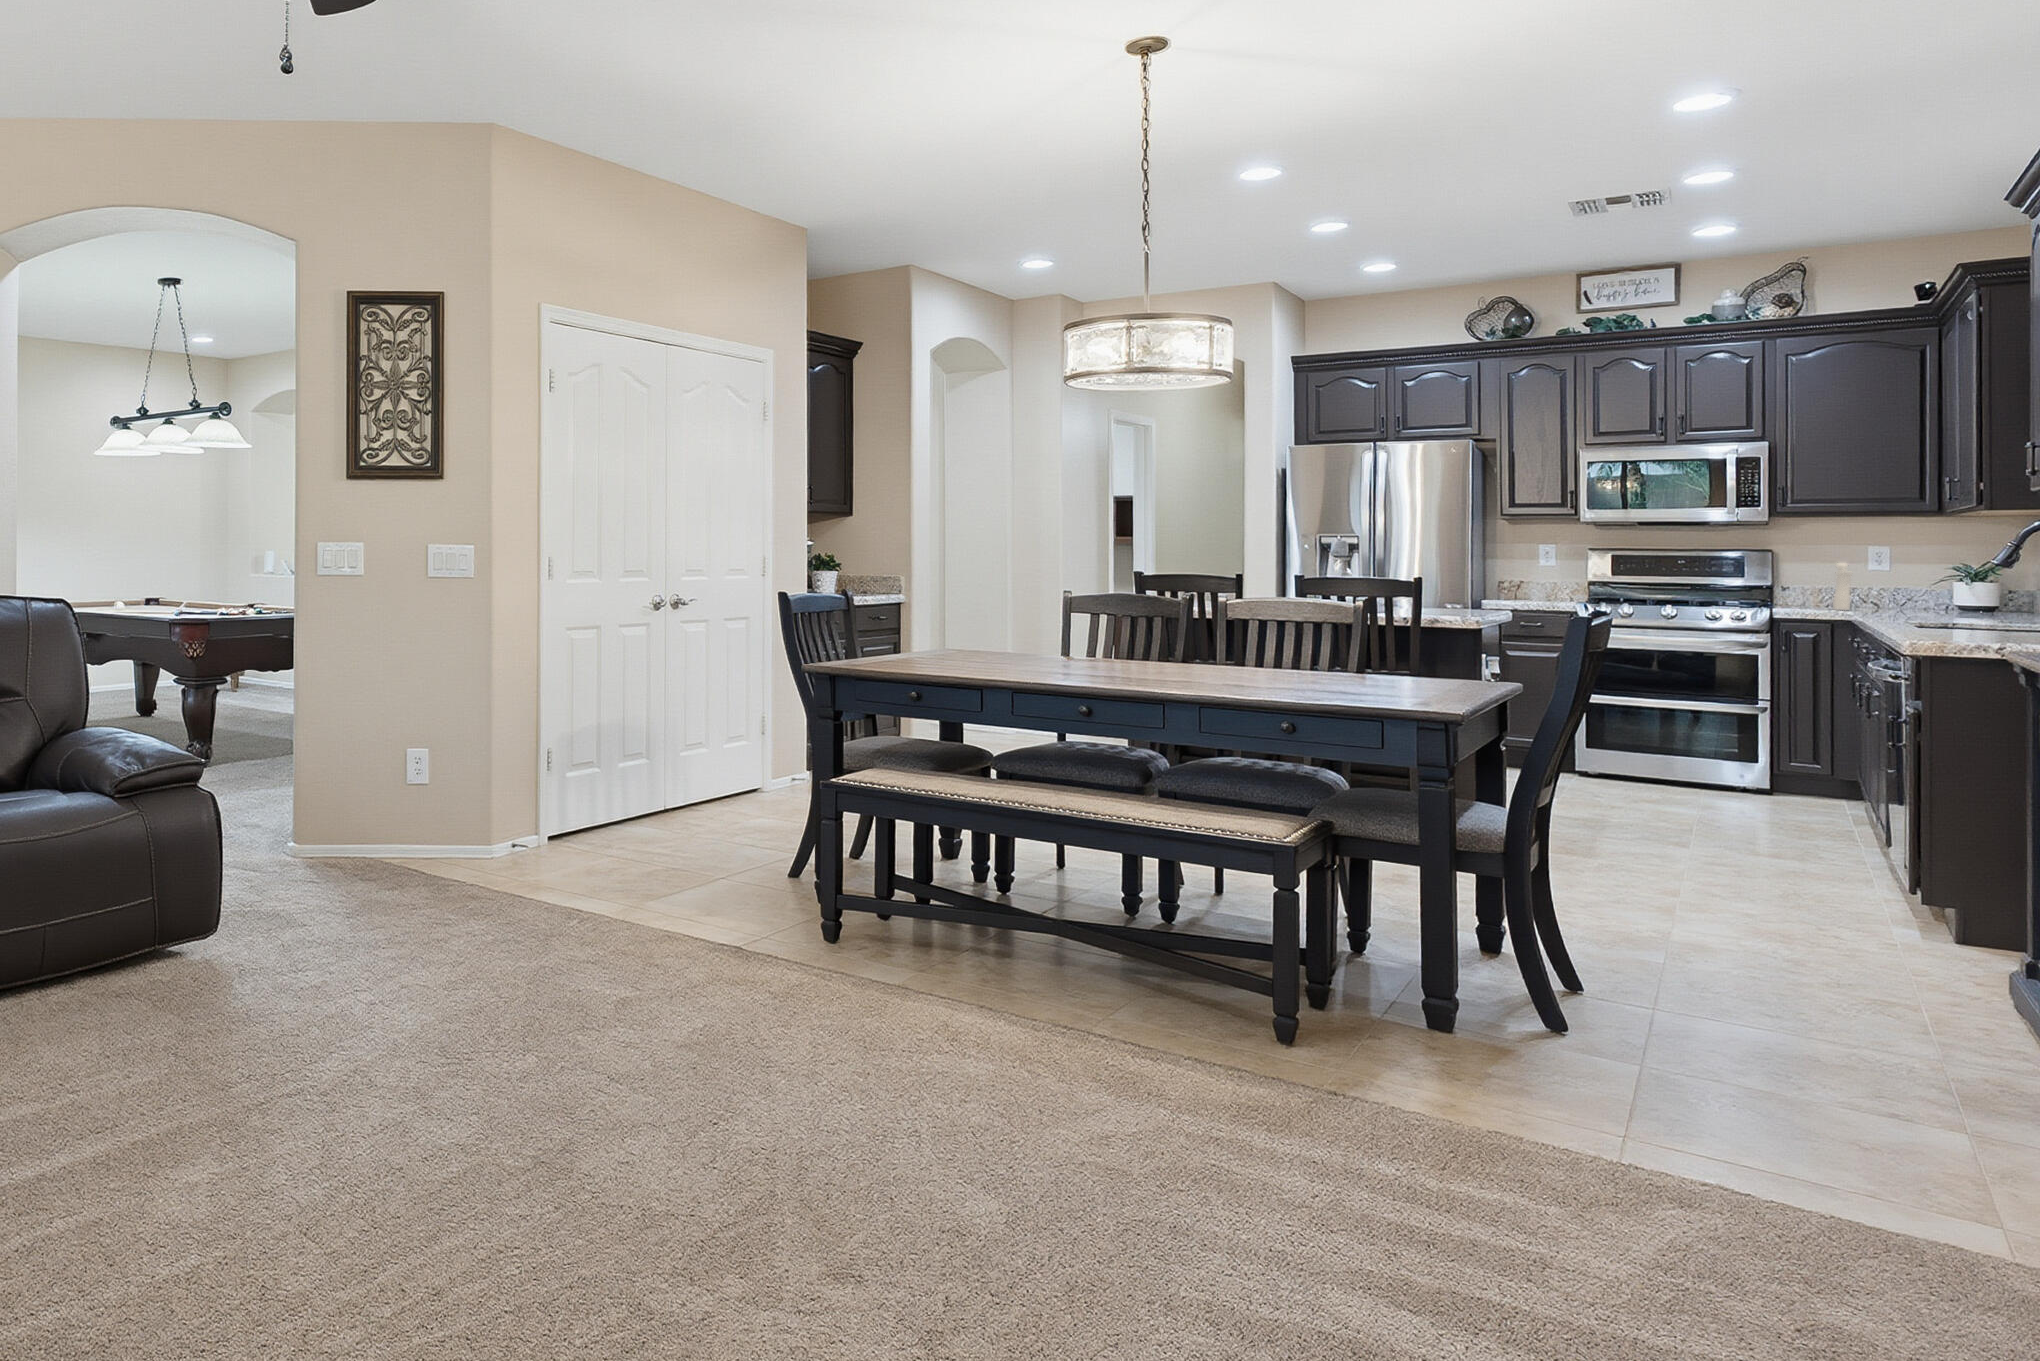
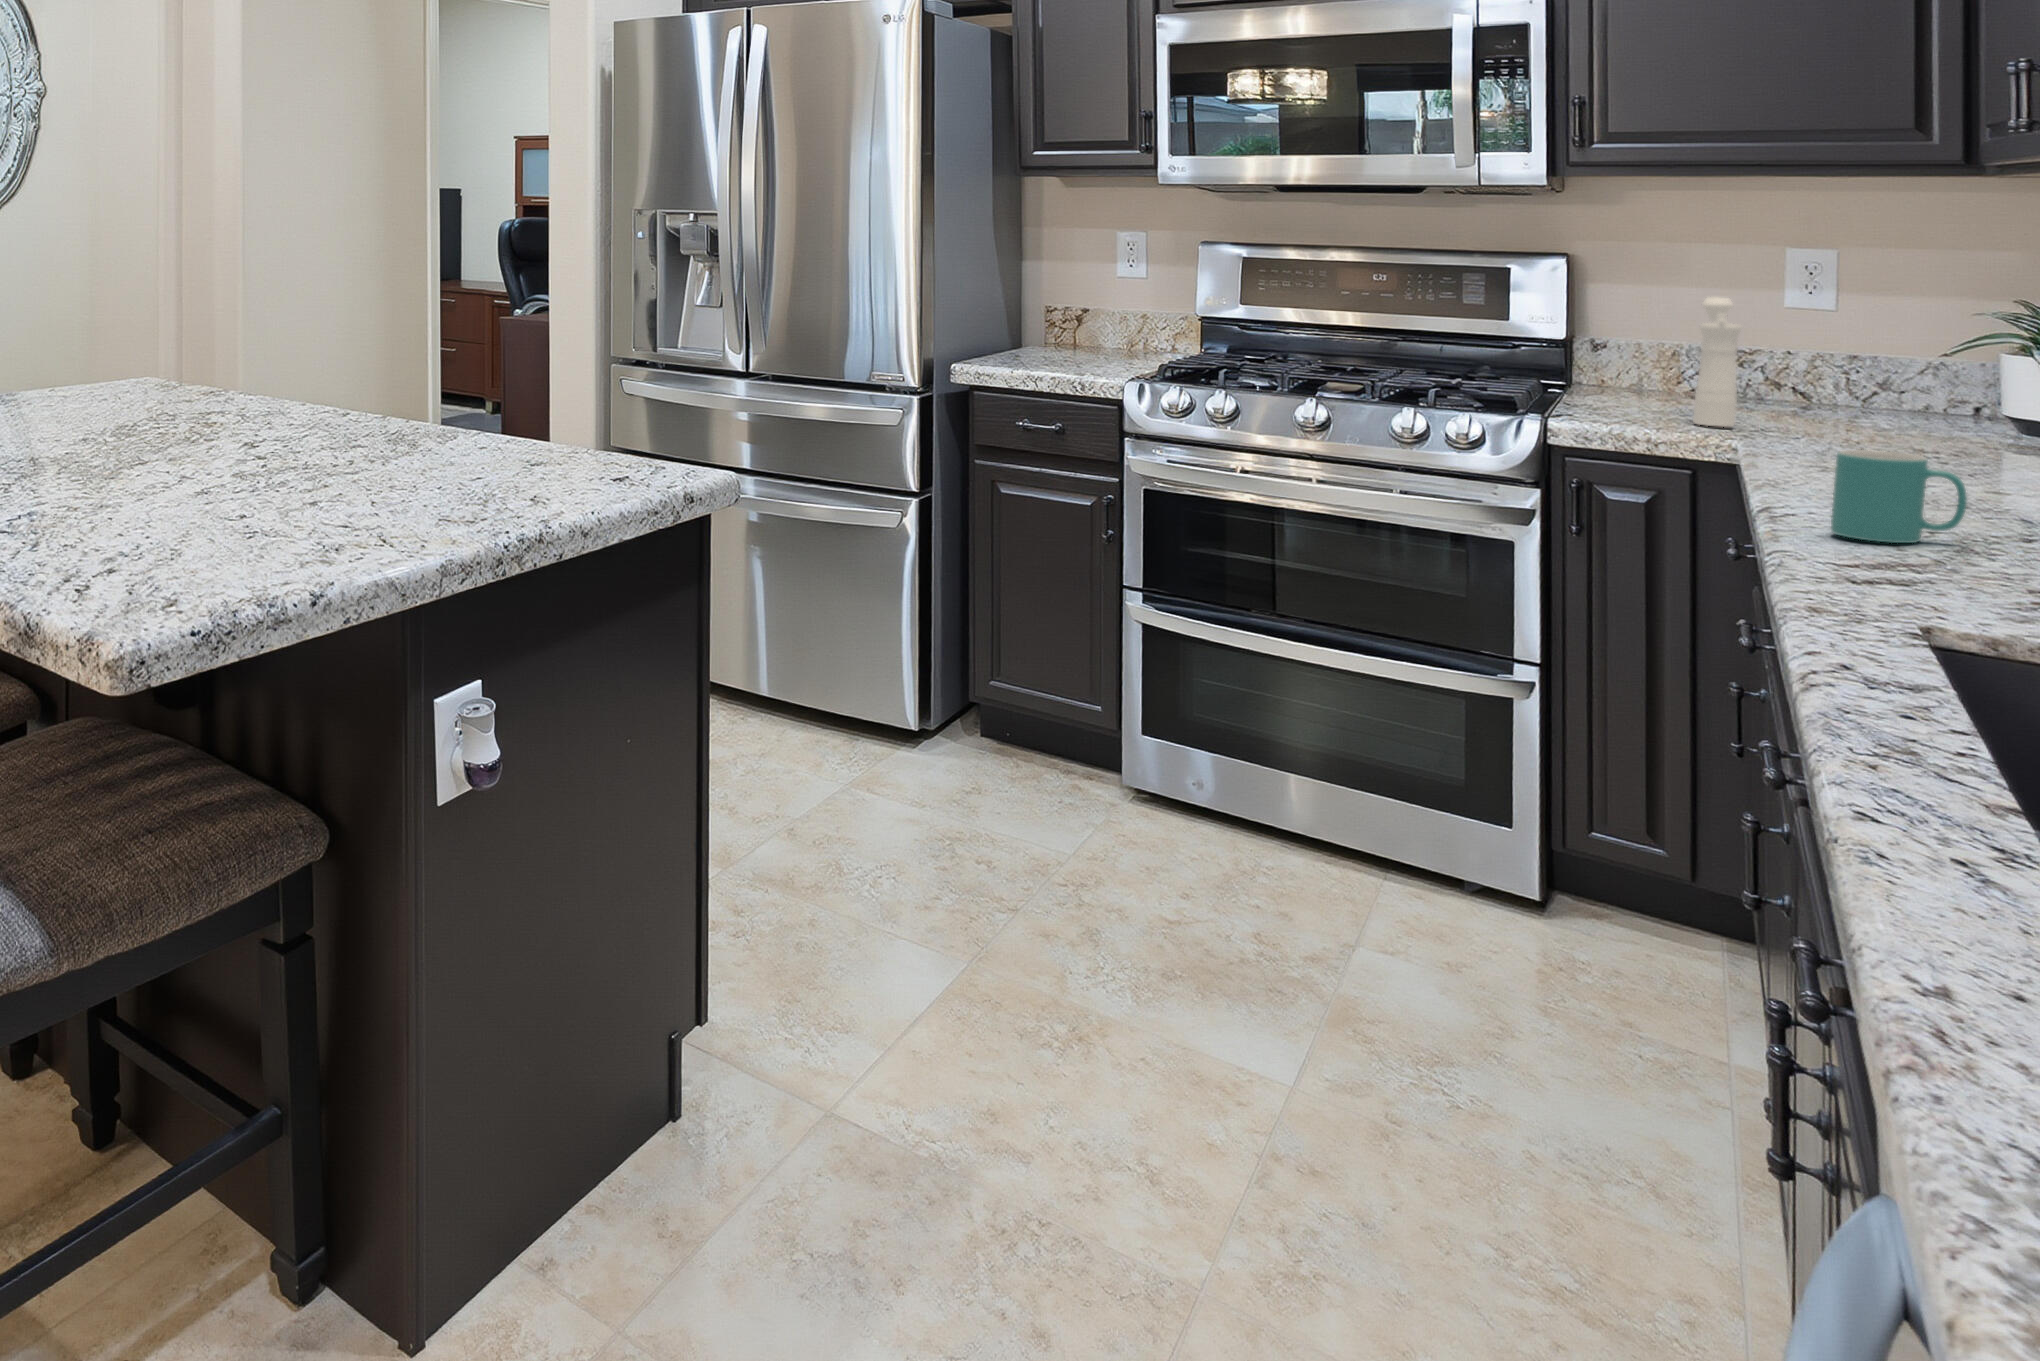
mug: none [1888,596,1930,621] -> present [1831,450,1967,543]

